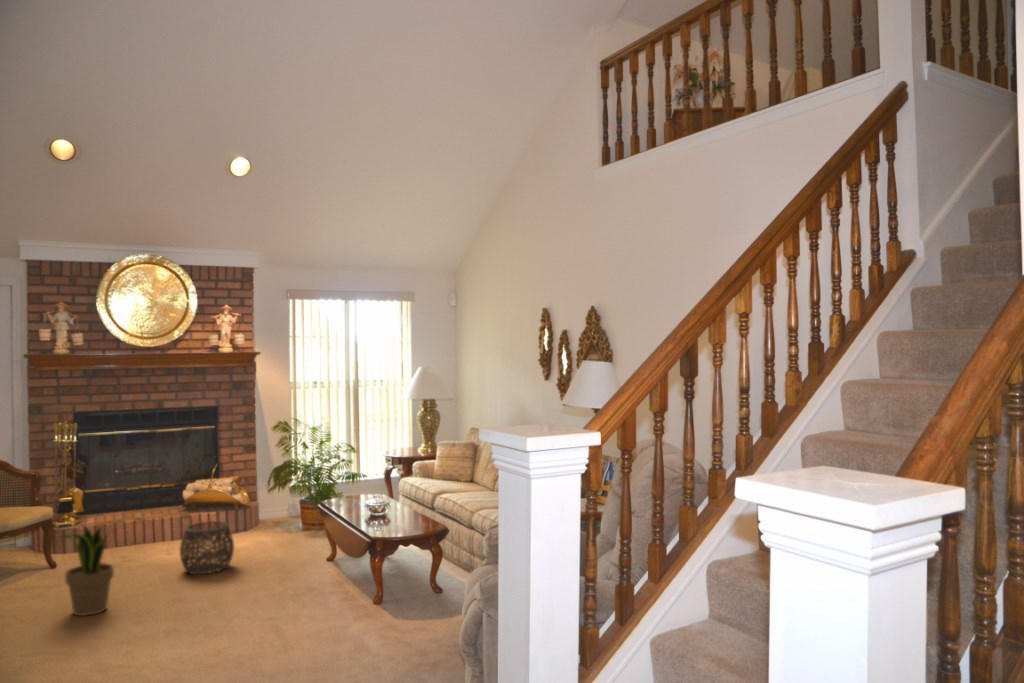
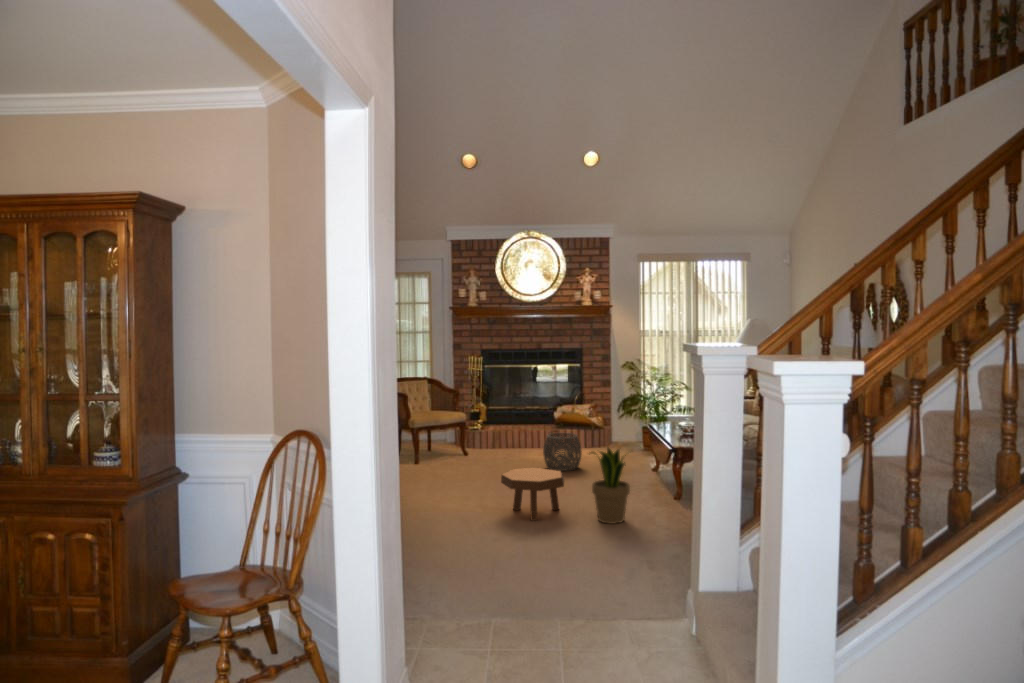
potted plant: present [62,528,114,616] -> present [589,448,630,524]
footstool: none [142,584,238,663] -> present [501,468,564,521]

